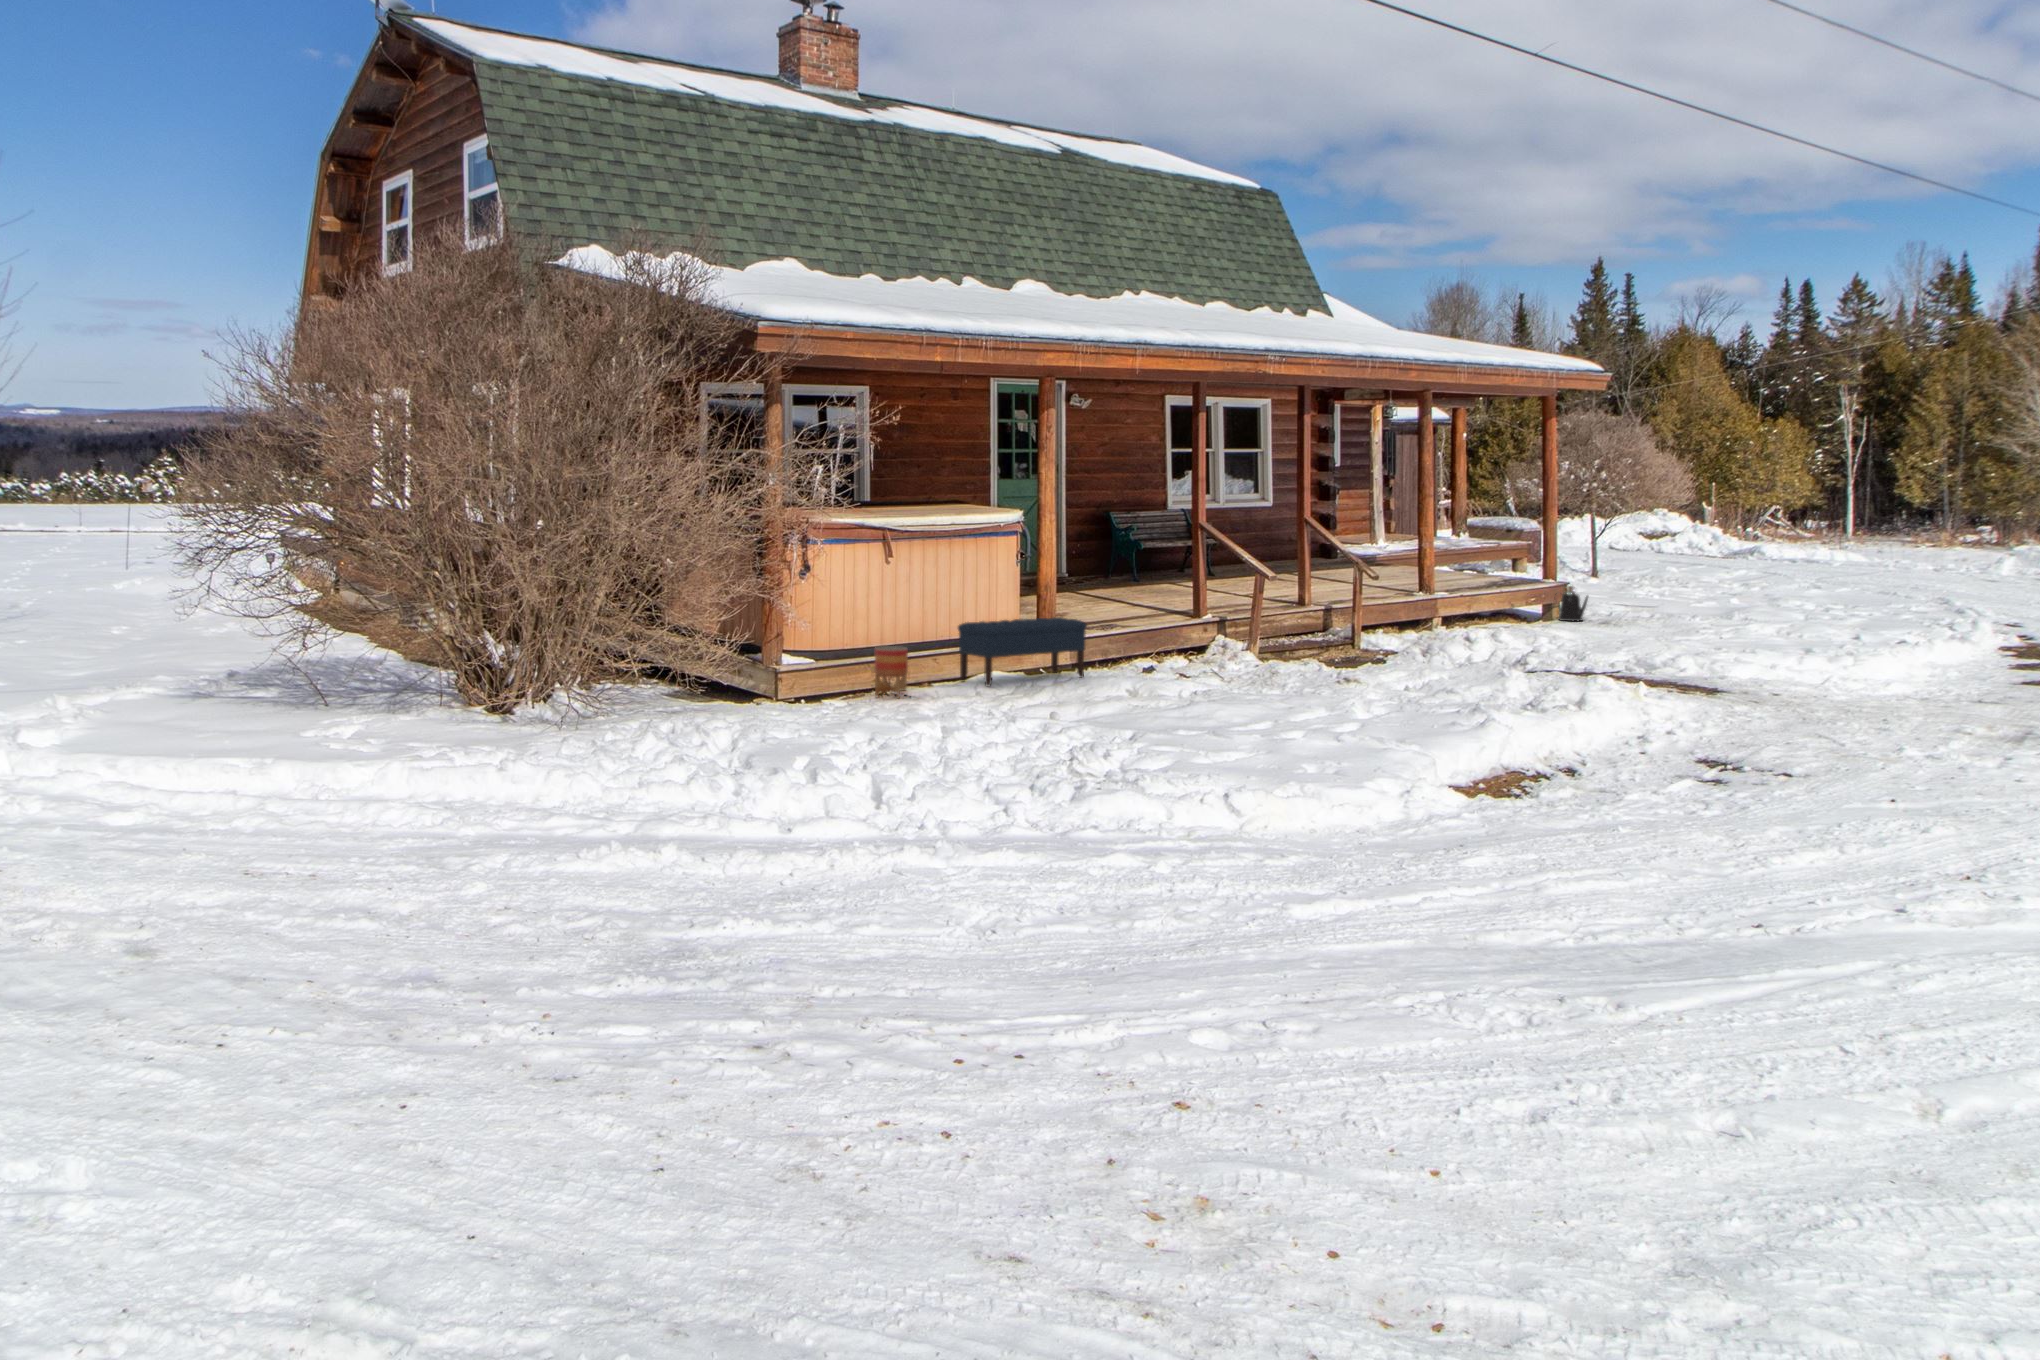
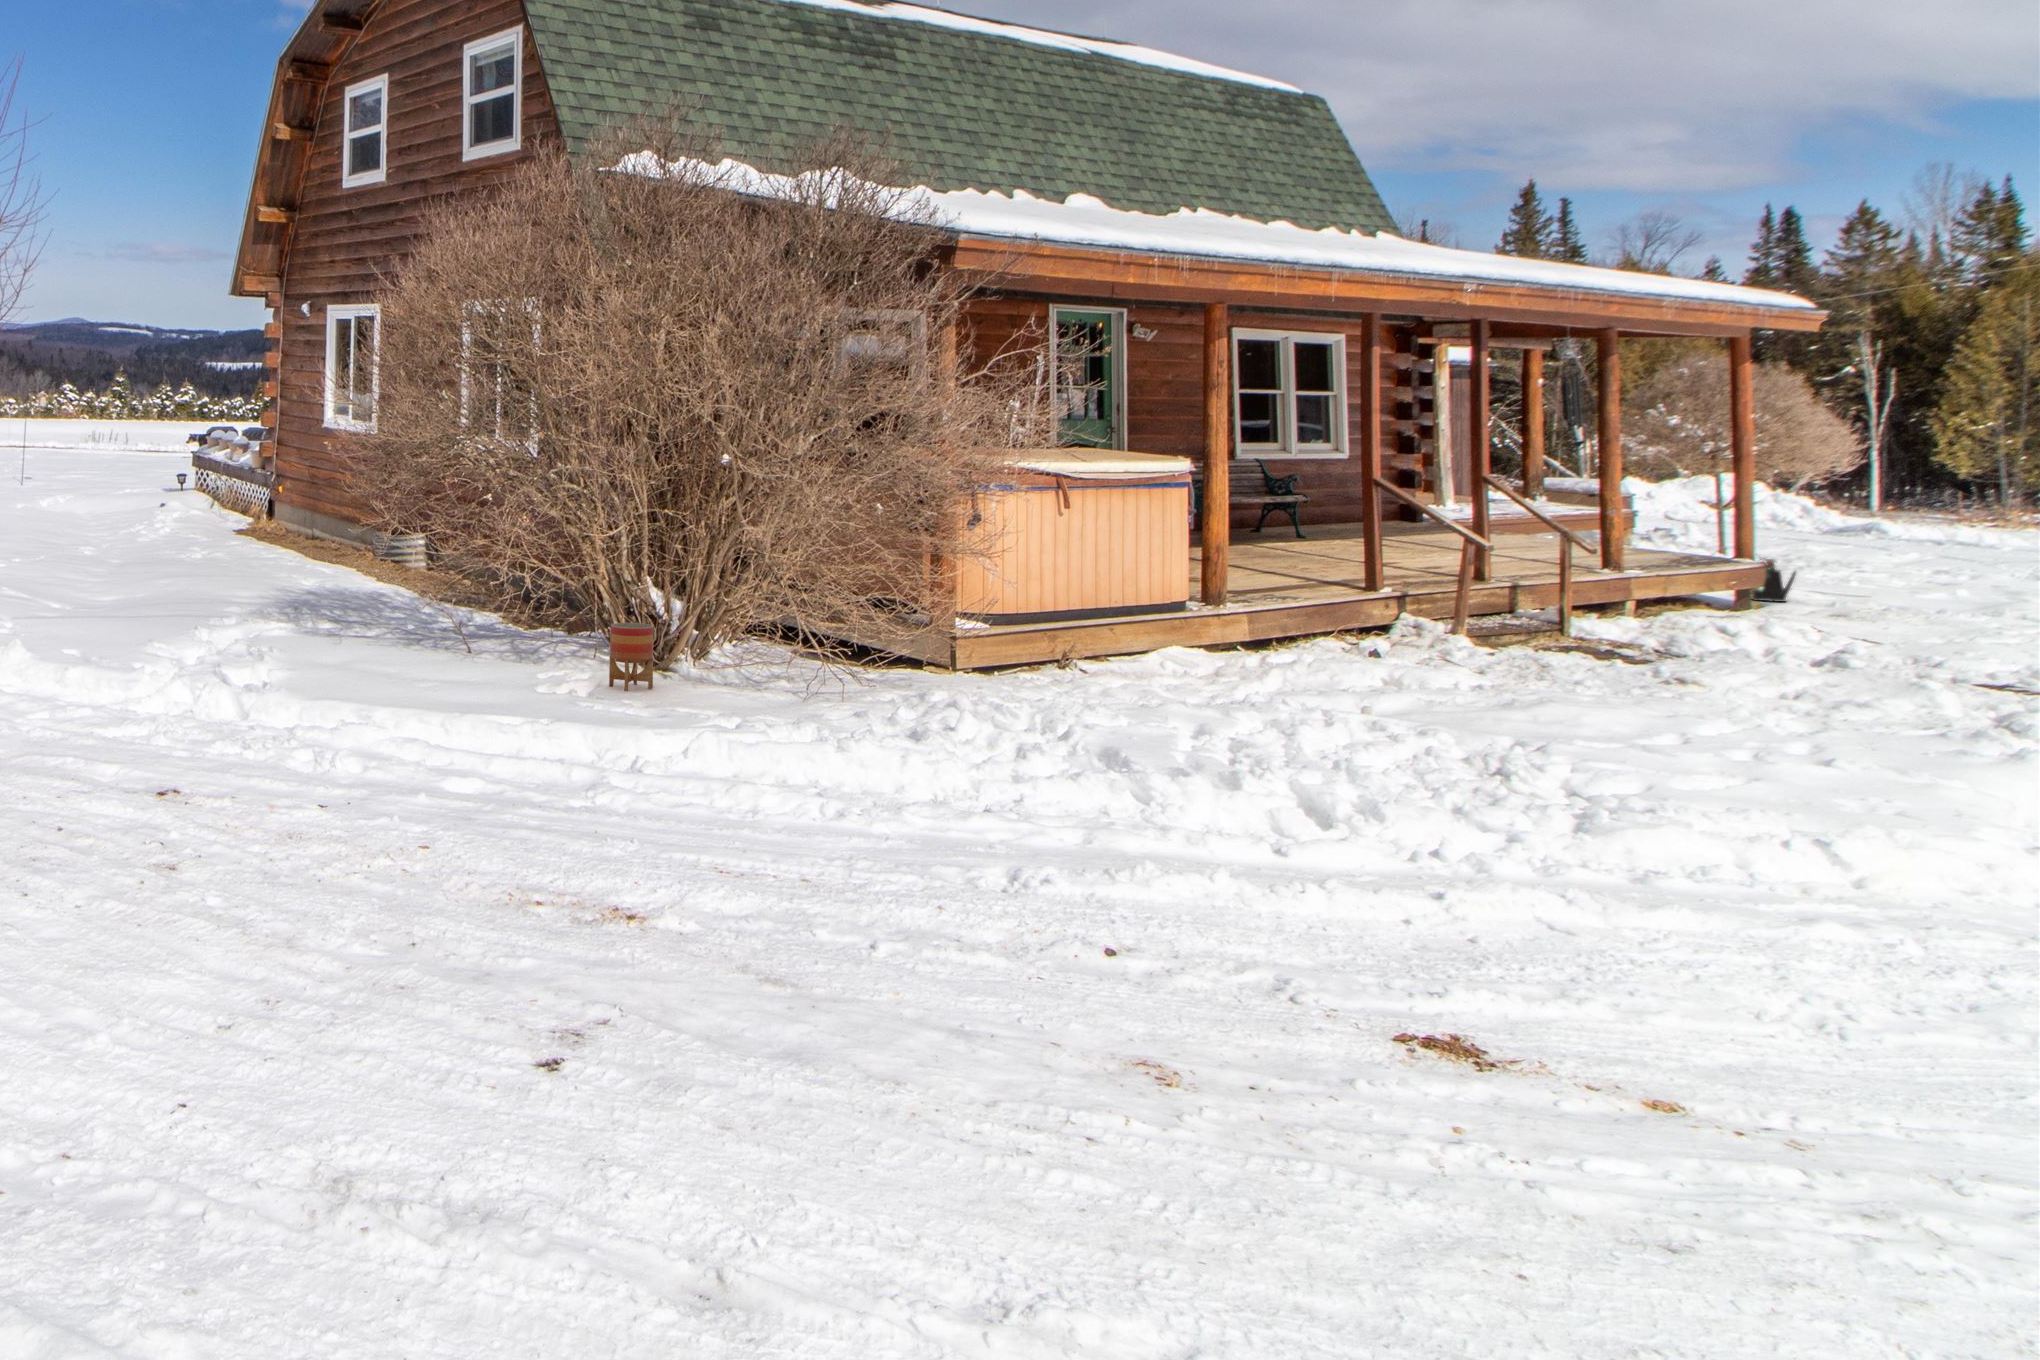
bench: present [958,617,1087,686] -> none [1135,584,1286,665]
planter: present [875,646,908,698] -> present [609,623,653,691]

